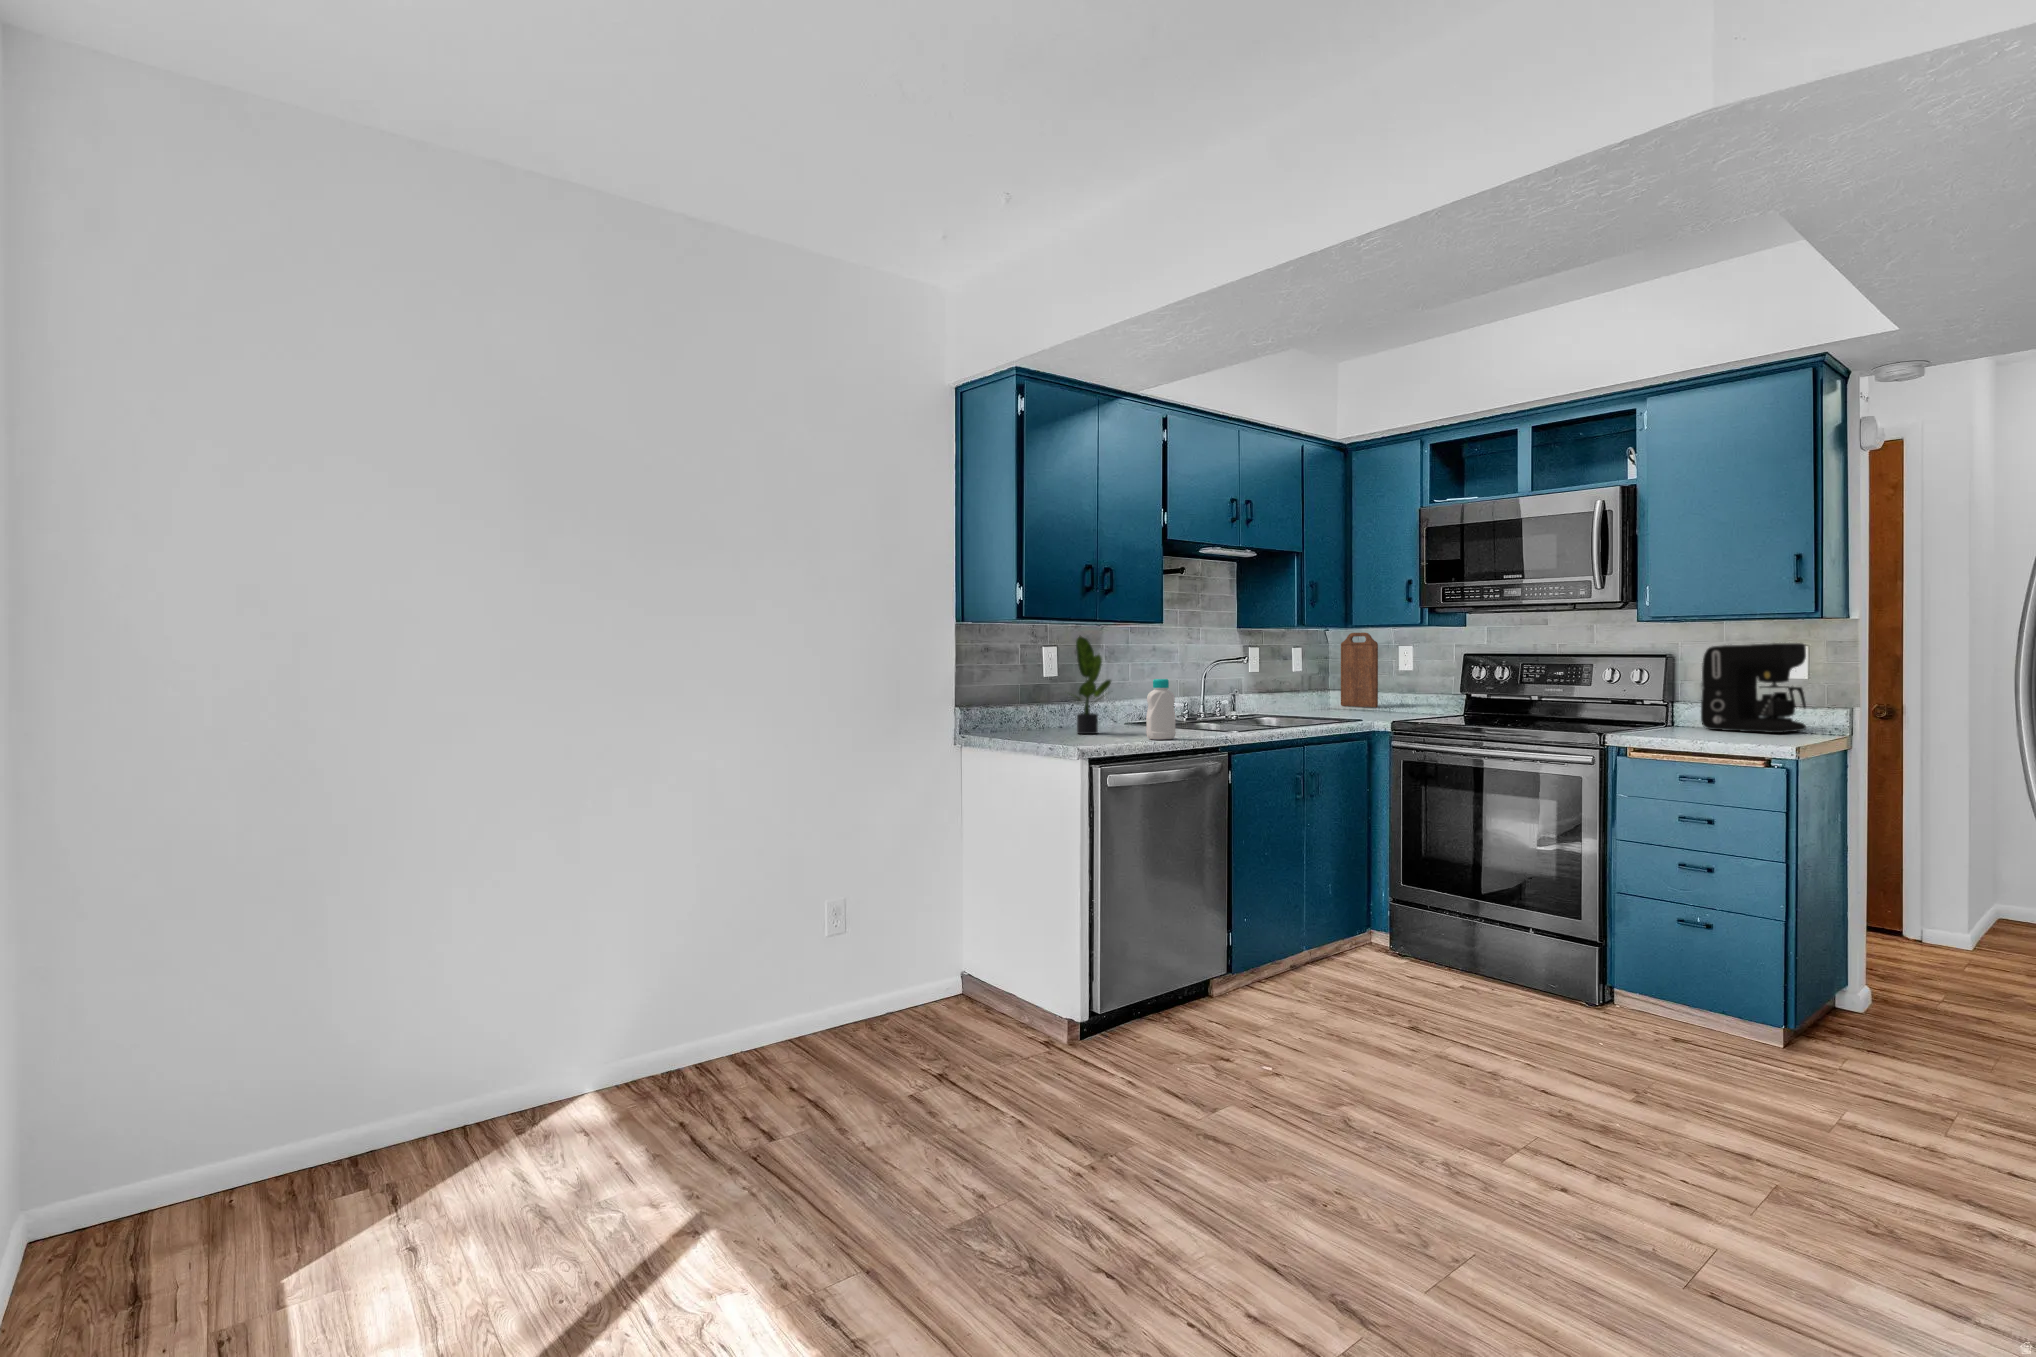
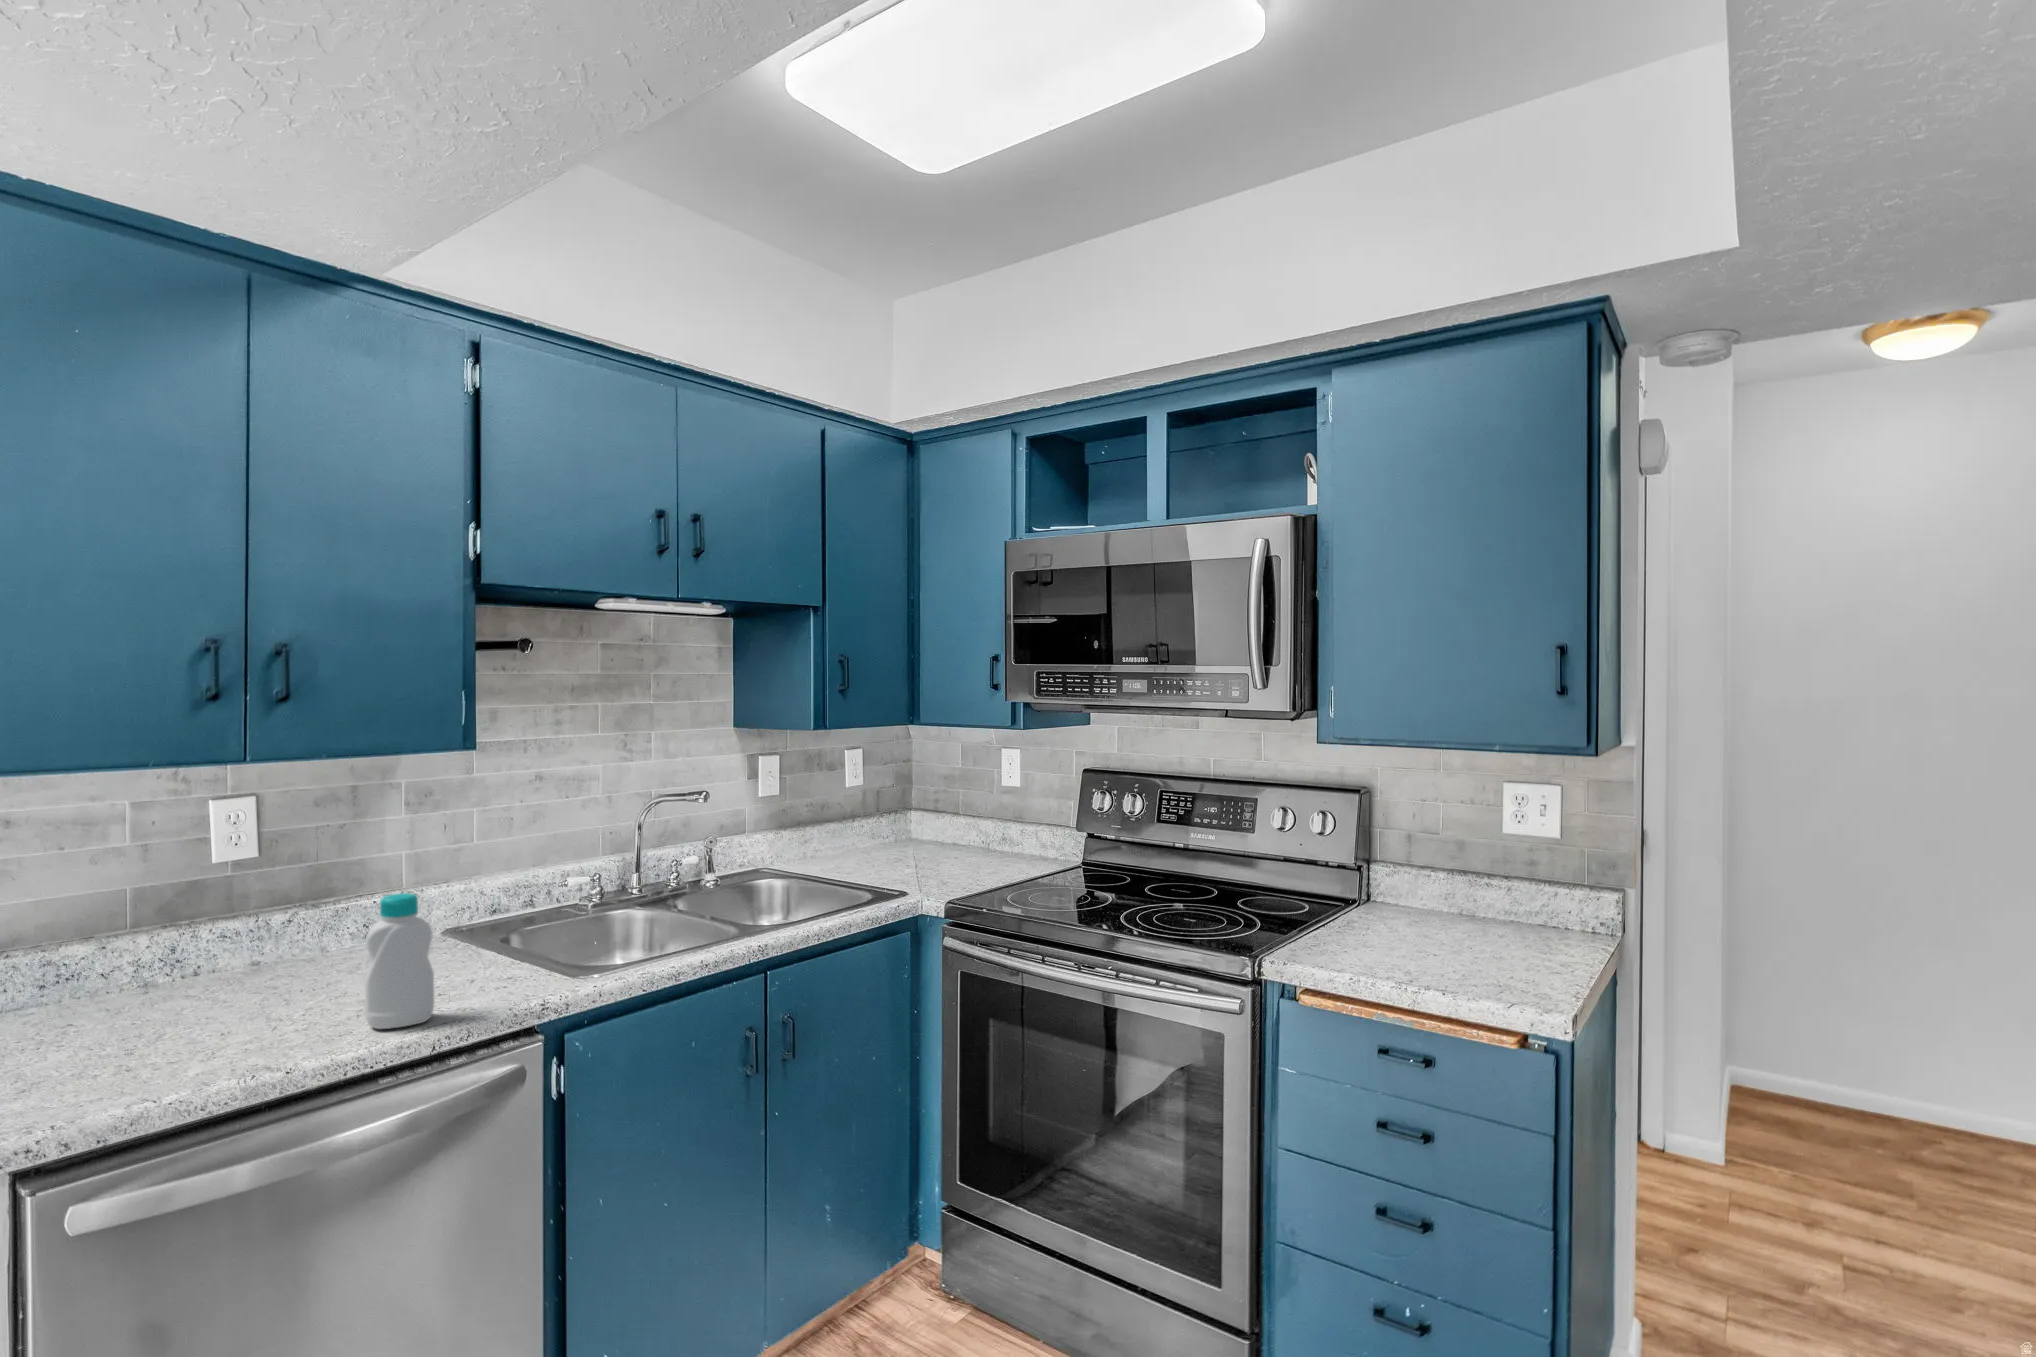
cutting board: present [1341,633,1378,708] -> none [919,725,968,843]
potted plant: present [1075,636,1111,734] -> none [234,789,354,998]
coffee maker: present [1701,643,1806,733] -> none [1411,780,1564,940]

